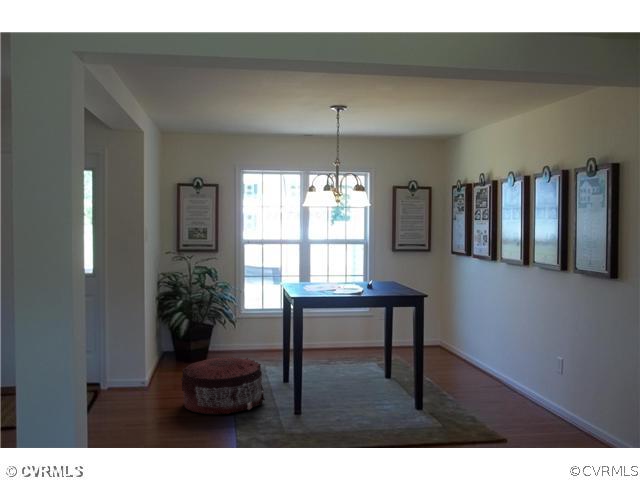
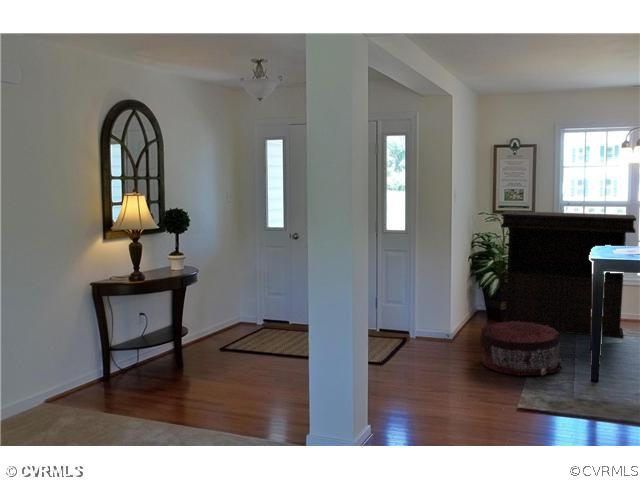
console table: none [190,249,313,368] -> present [501,211,636,339]

